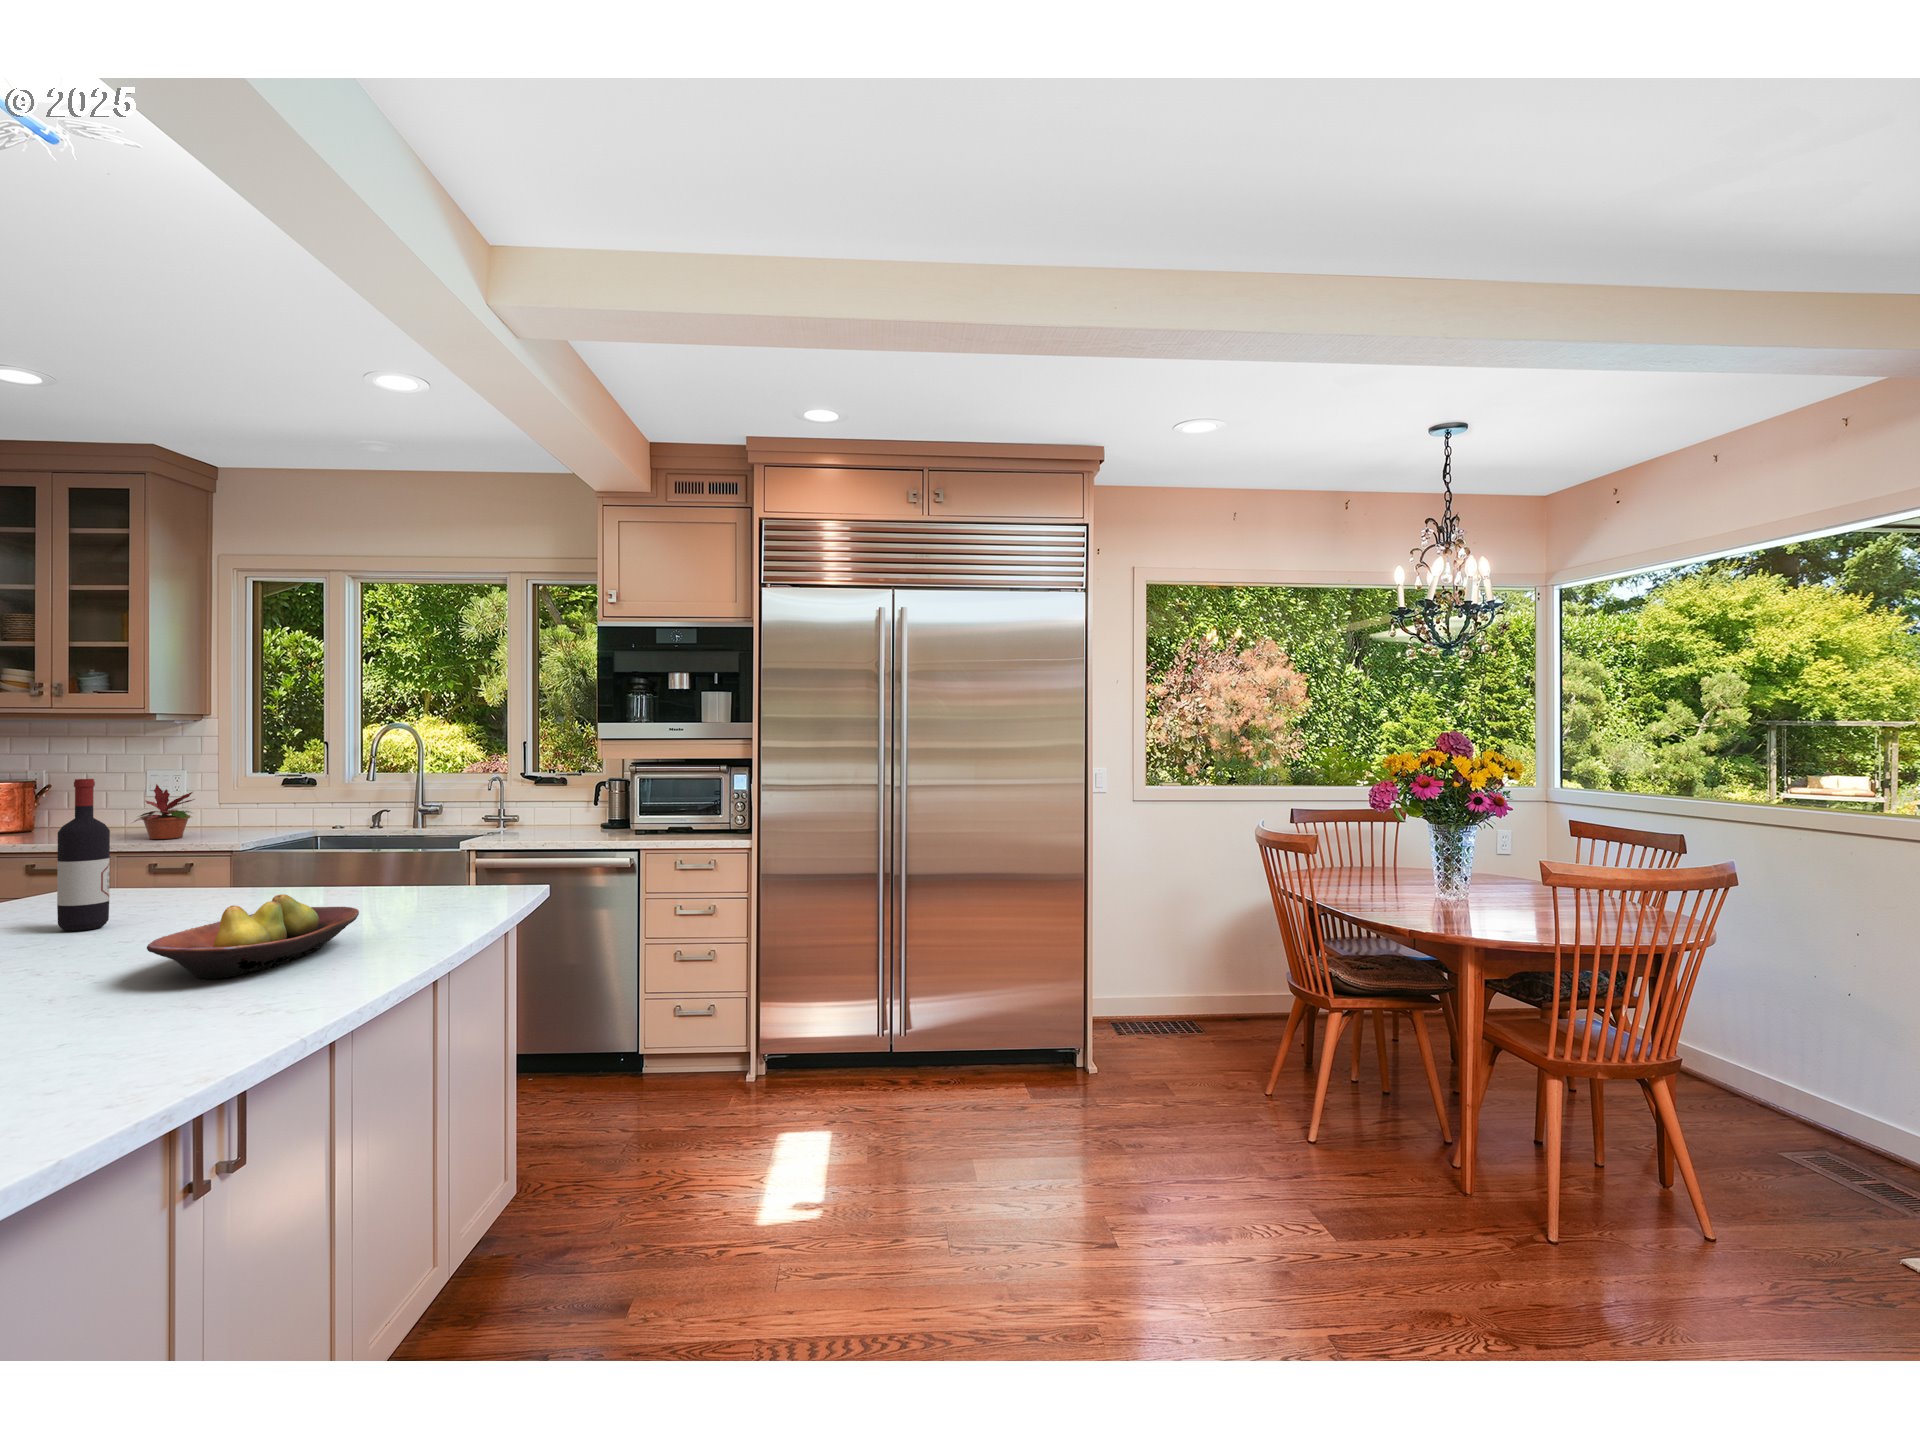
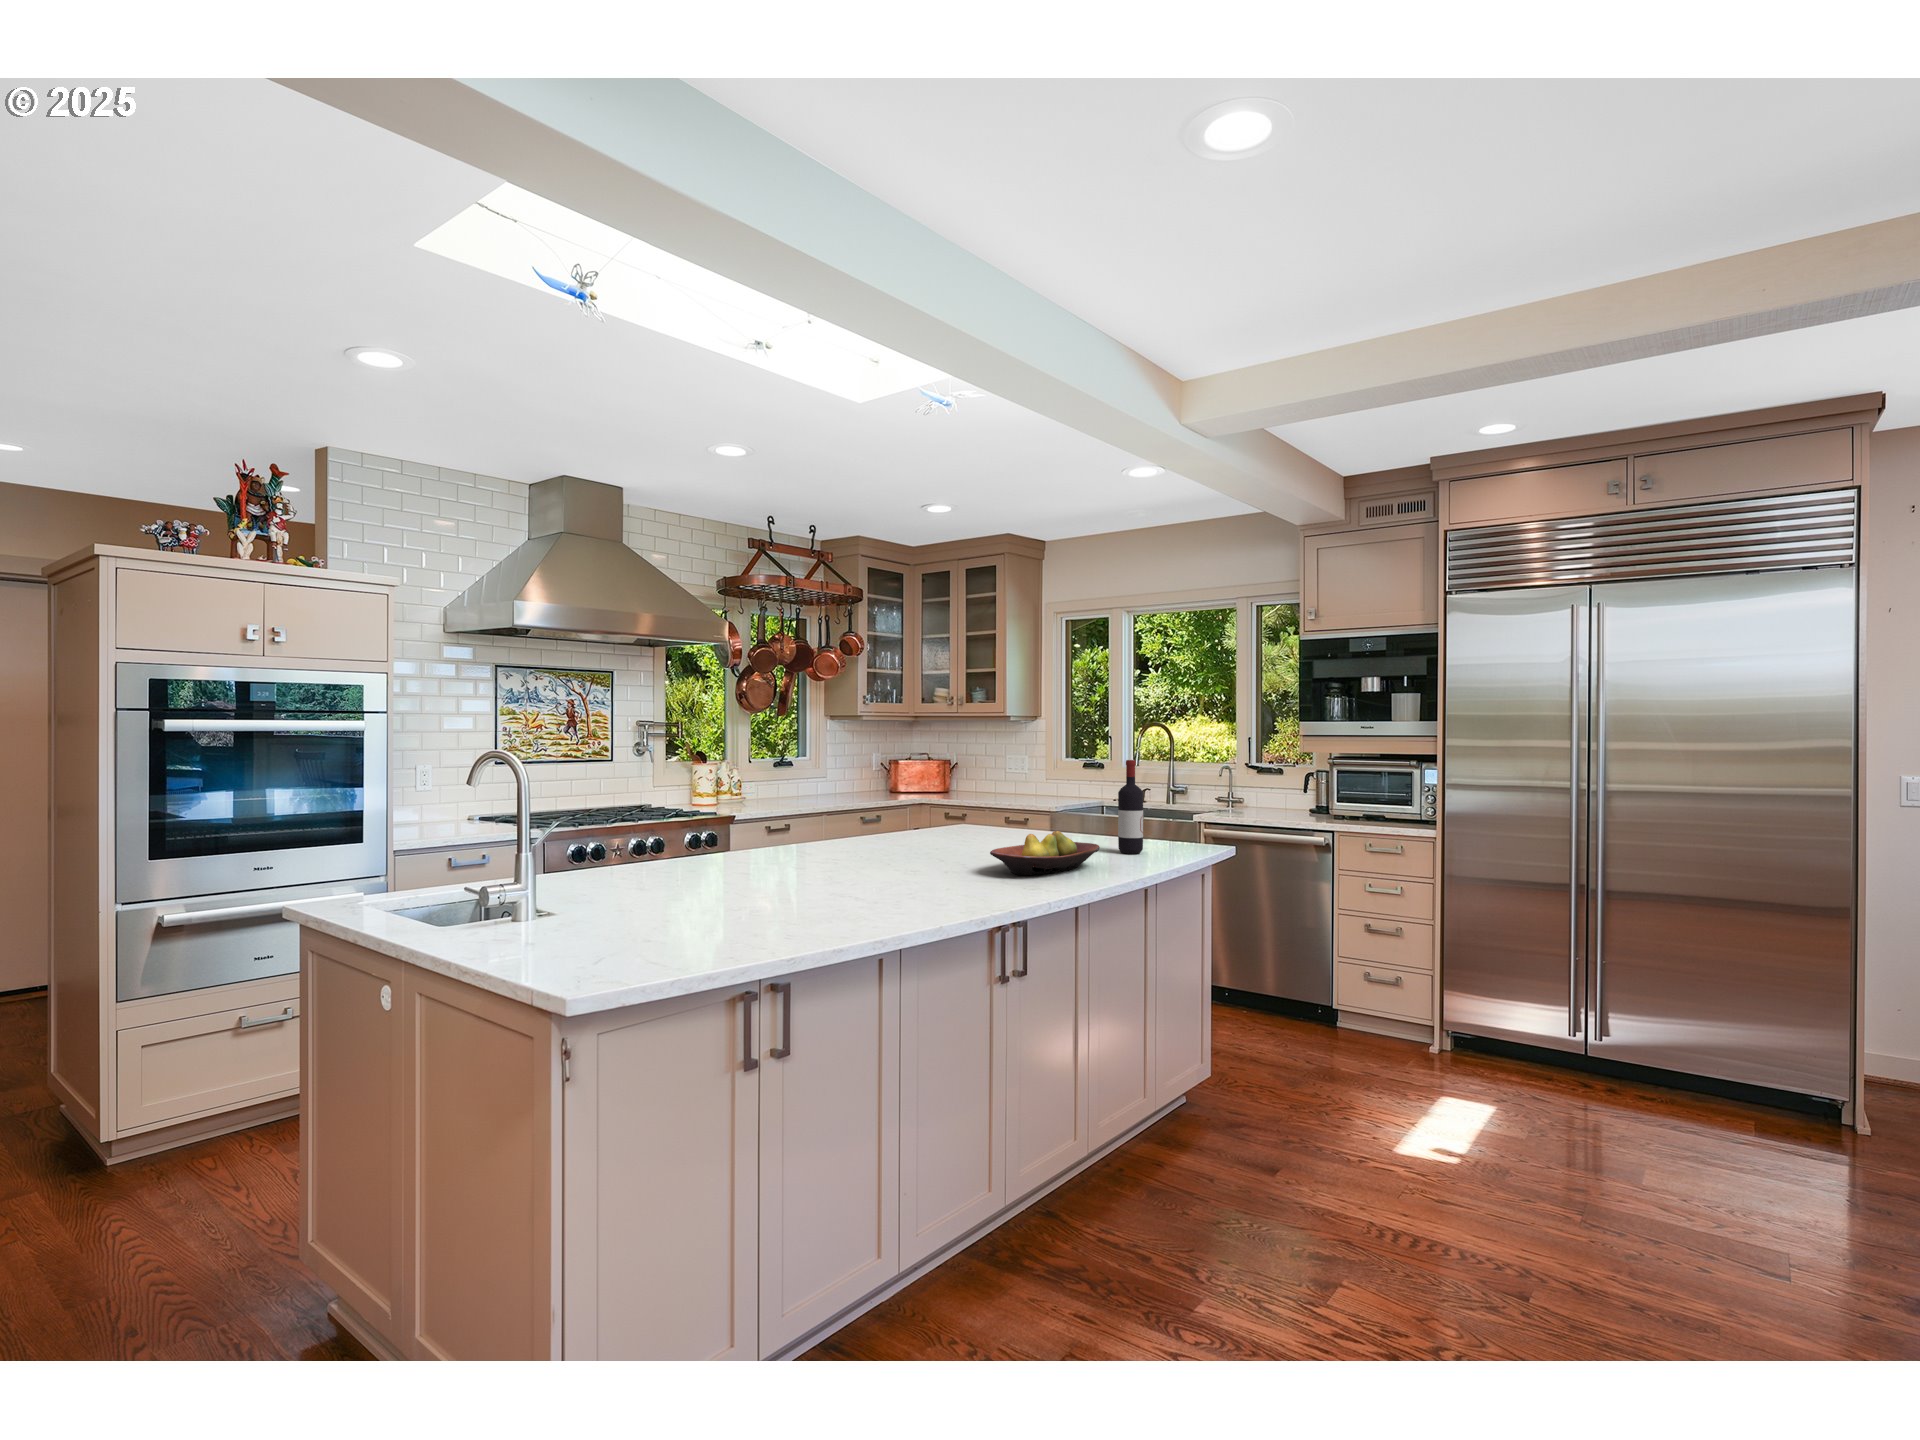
wine bottle: present [57,779,110,931] -> present [1118,760,1143,854]
potted plant: present [134,784,194,839] -> none [996,763,1038,801]

